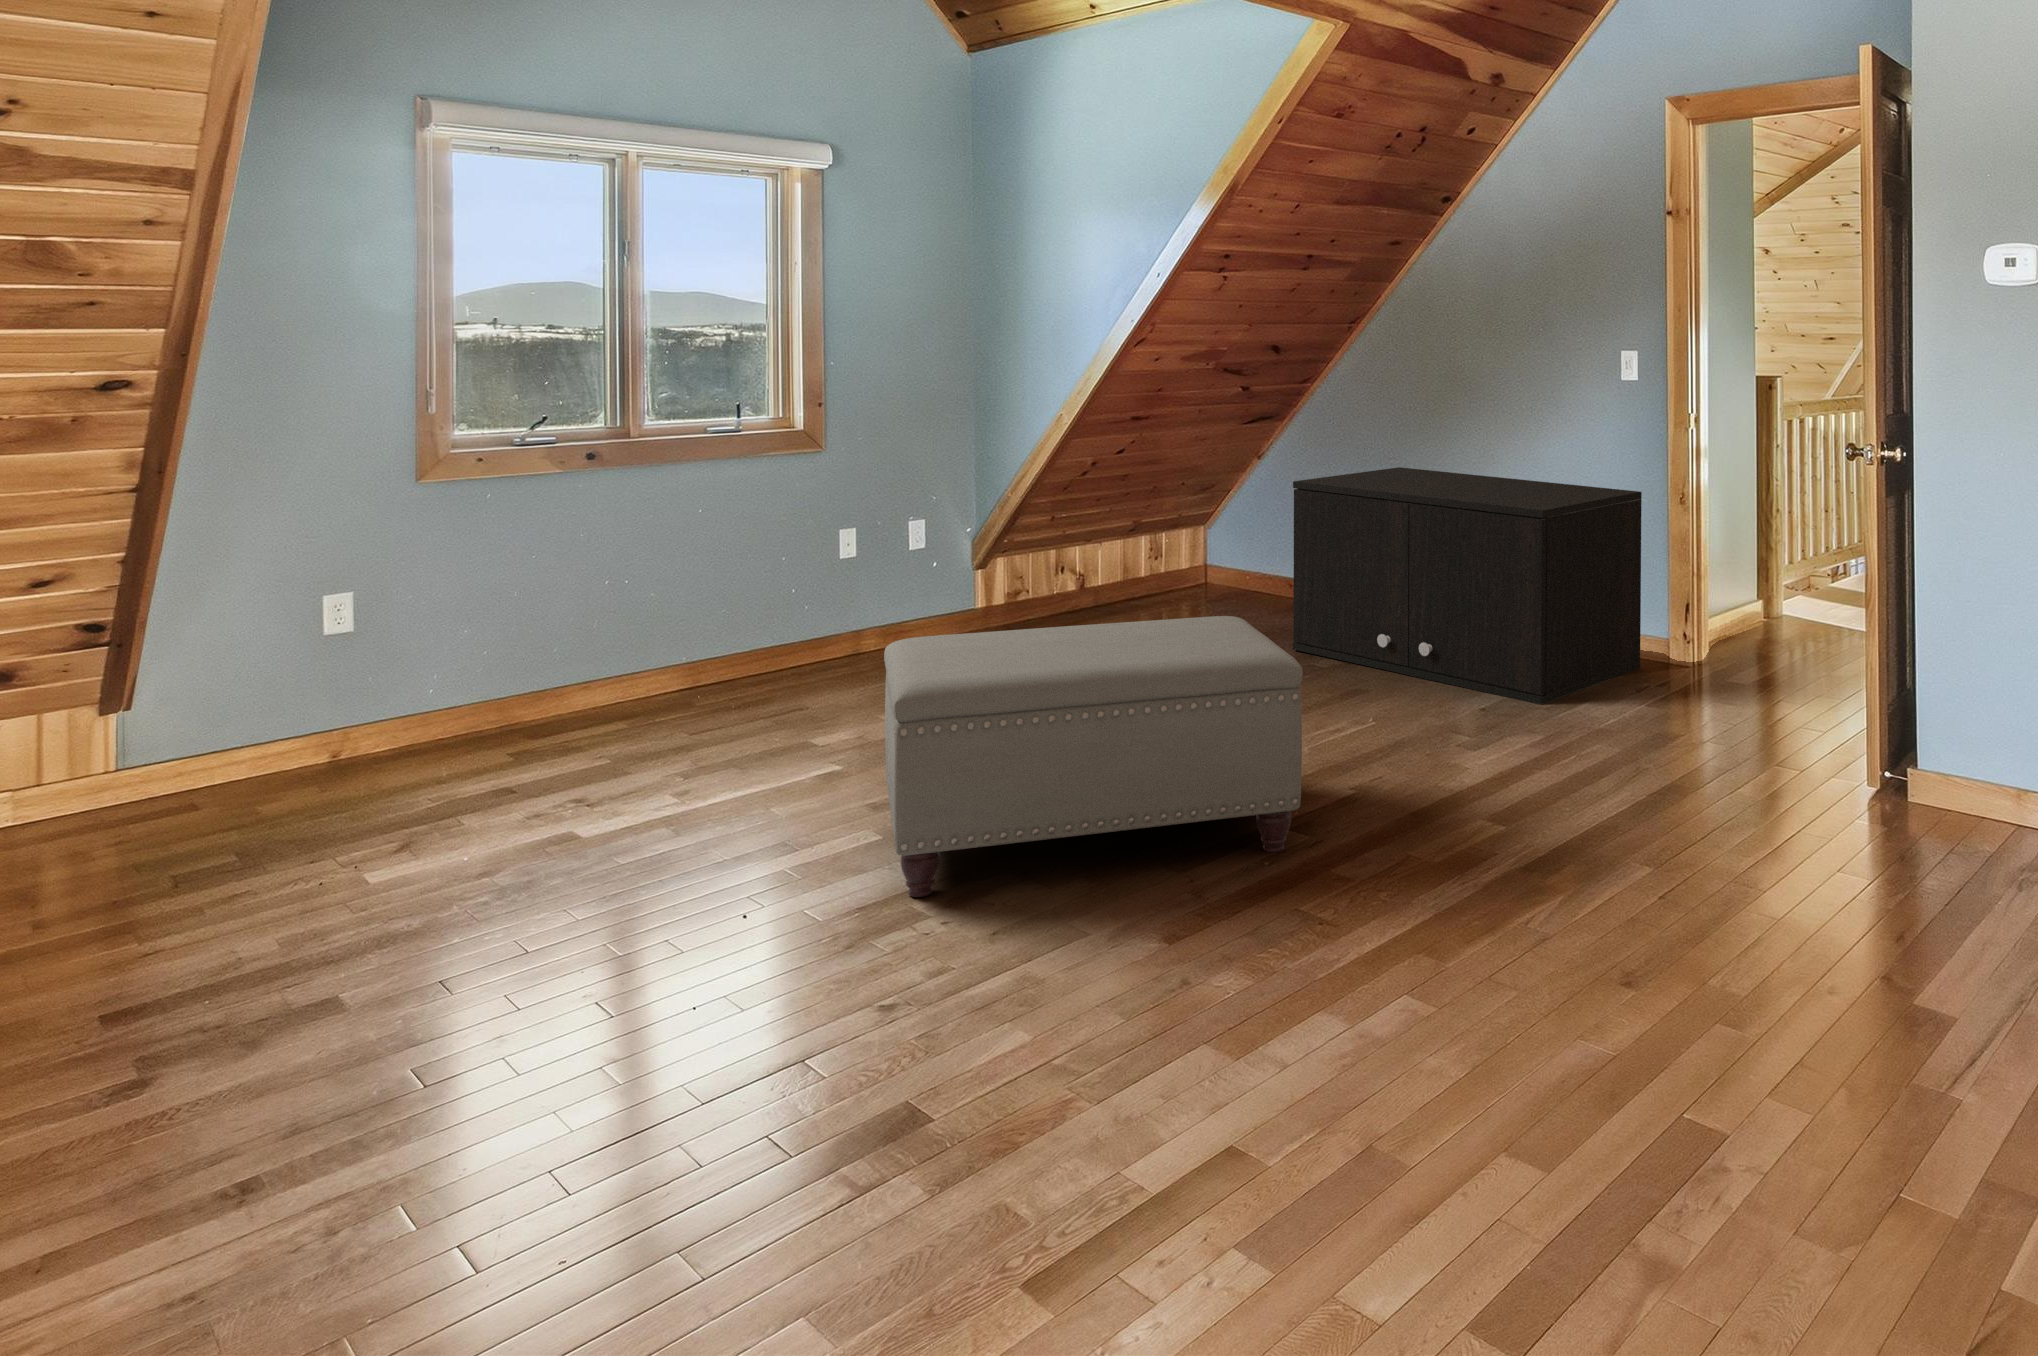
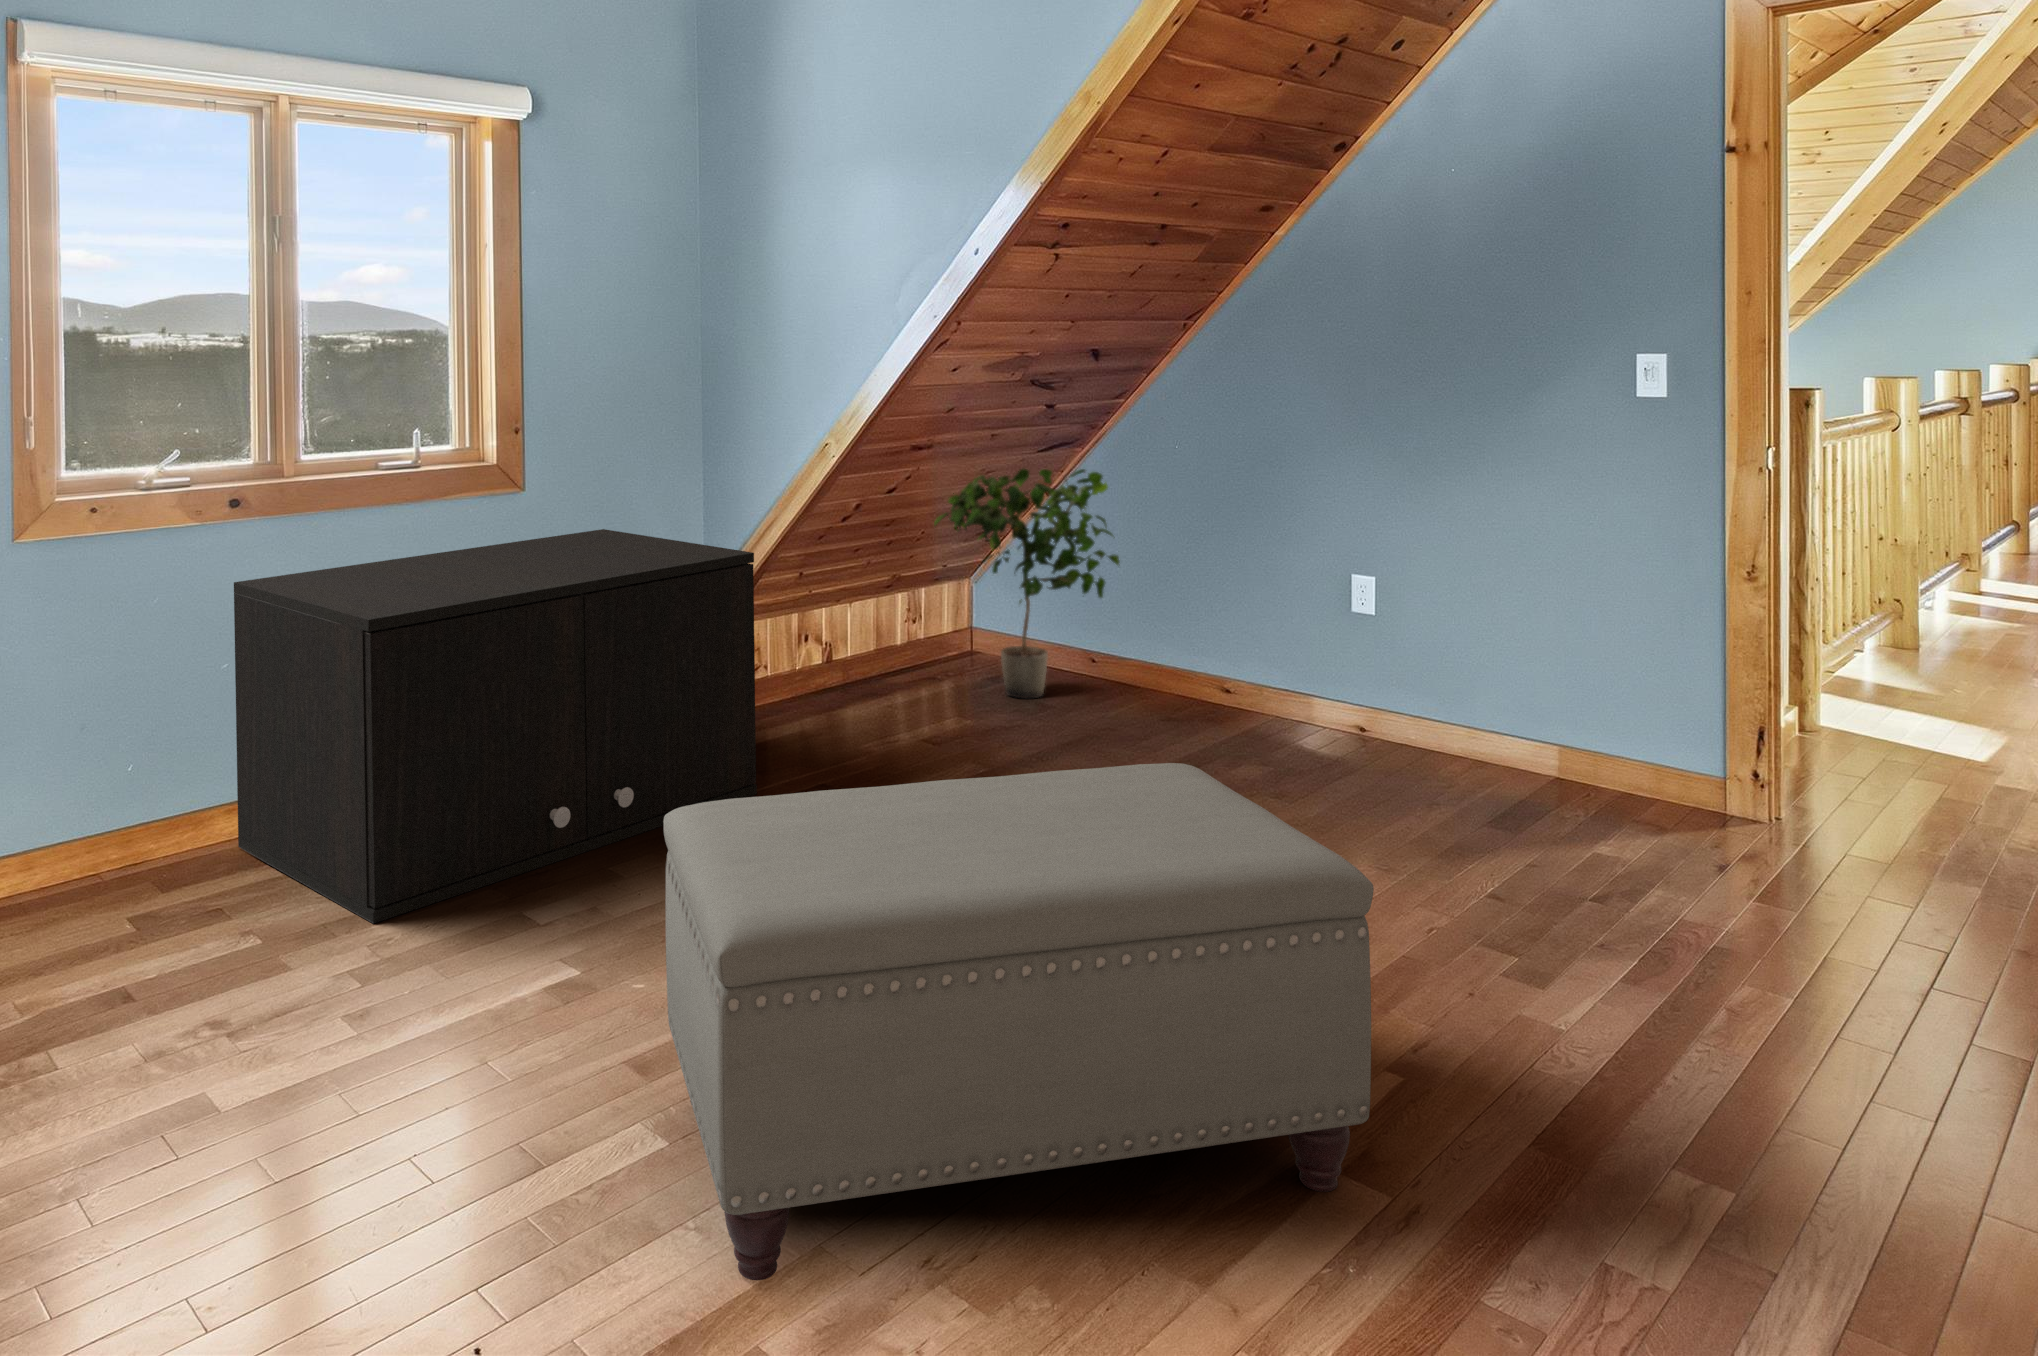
potted plant: none [1159,438,1305,616] -> present [934,469,1120,699]
storage cabinet: present [1293,467,1642,705] -> present [234,529,757,923]

